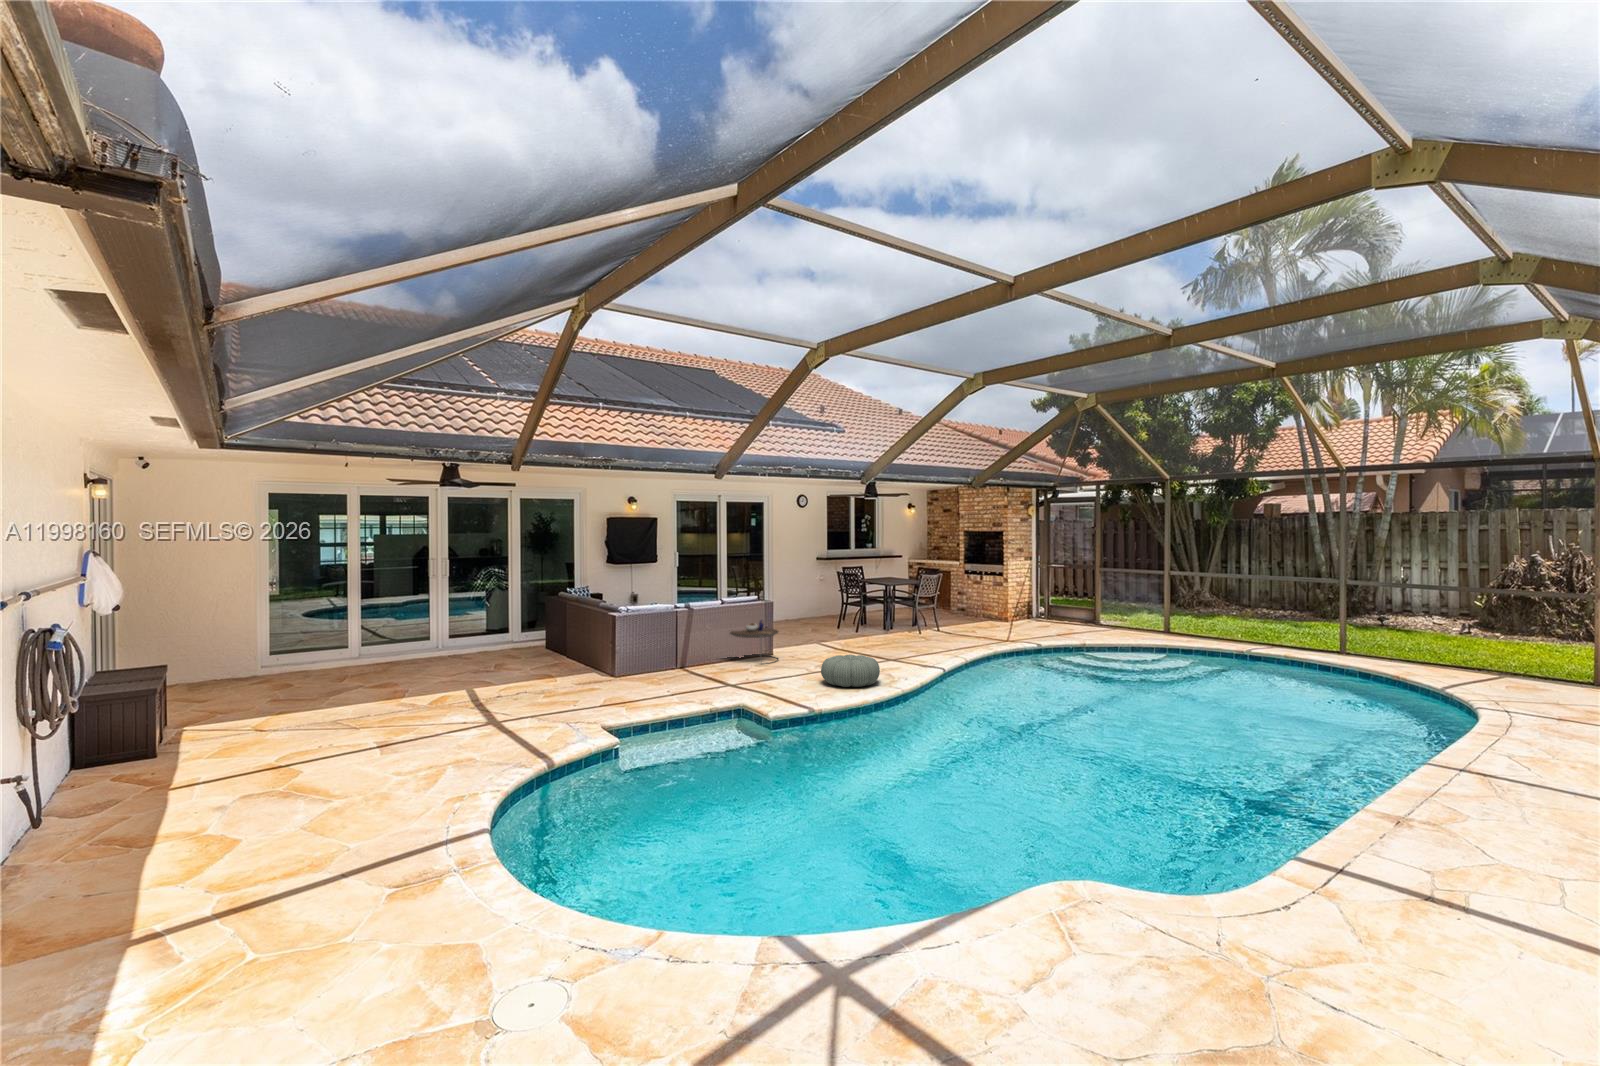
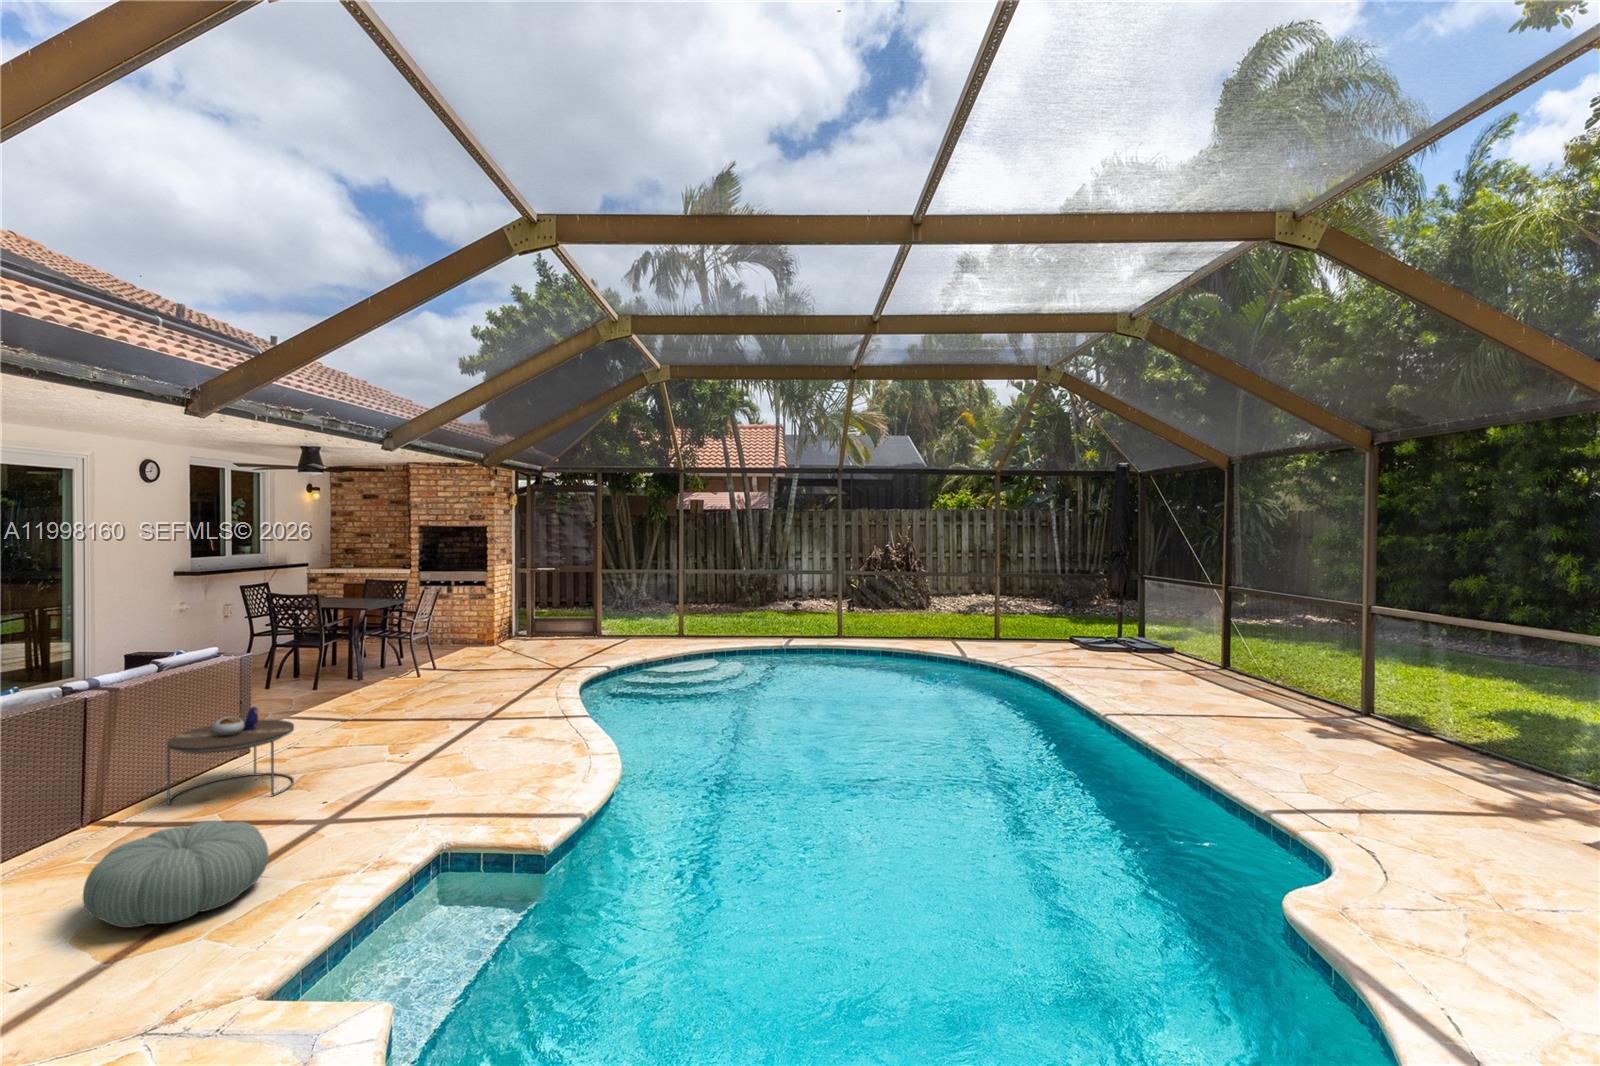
pouf: present [821,655,880,687] -> present [83,821,269,927]

